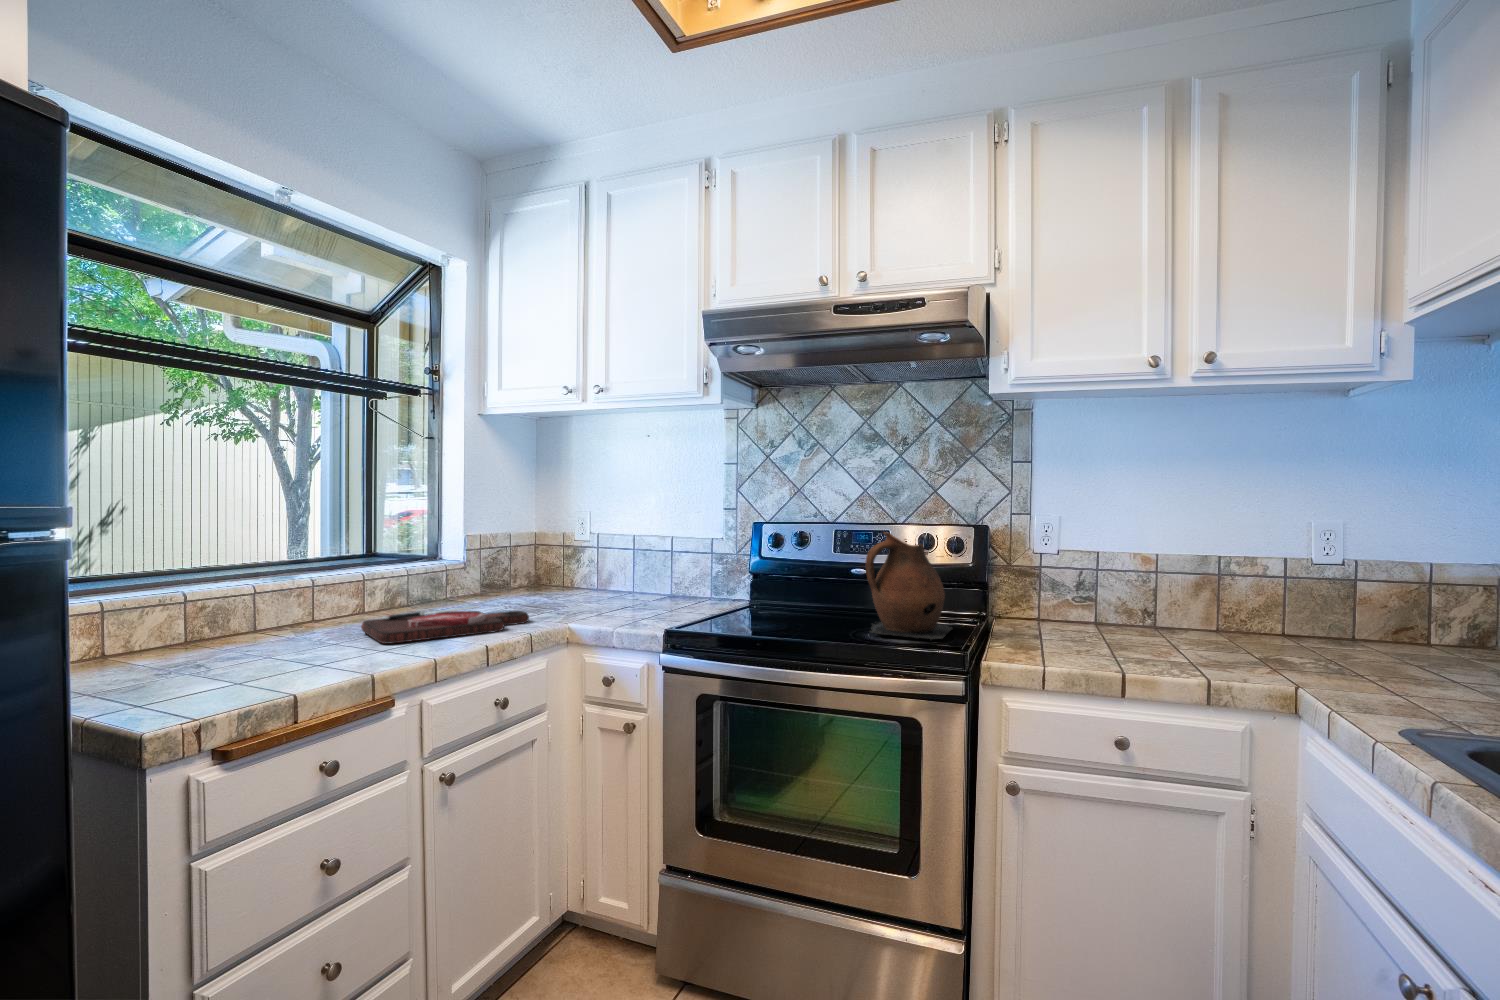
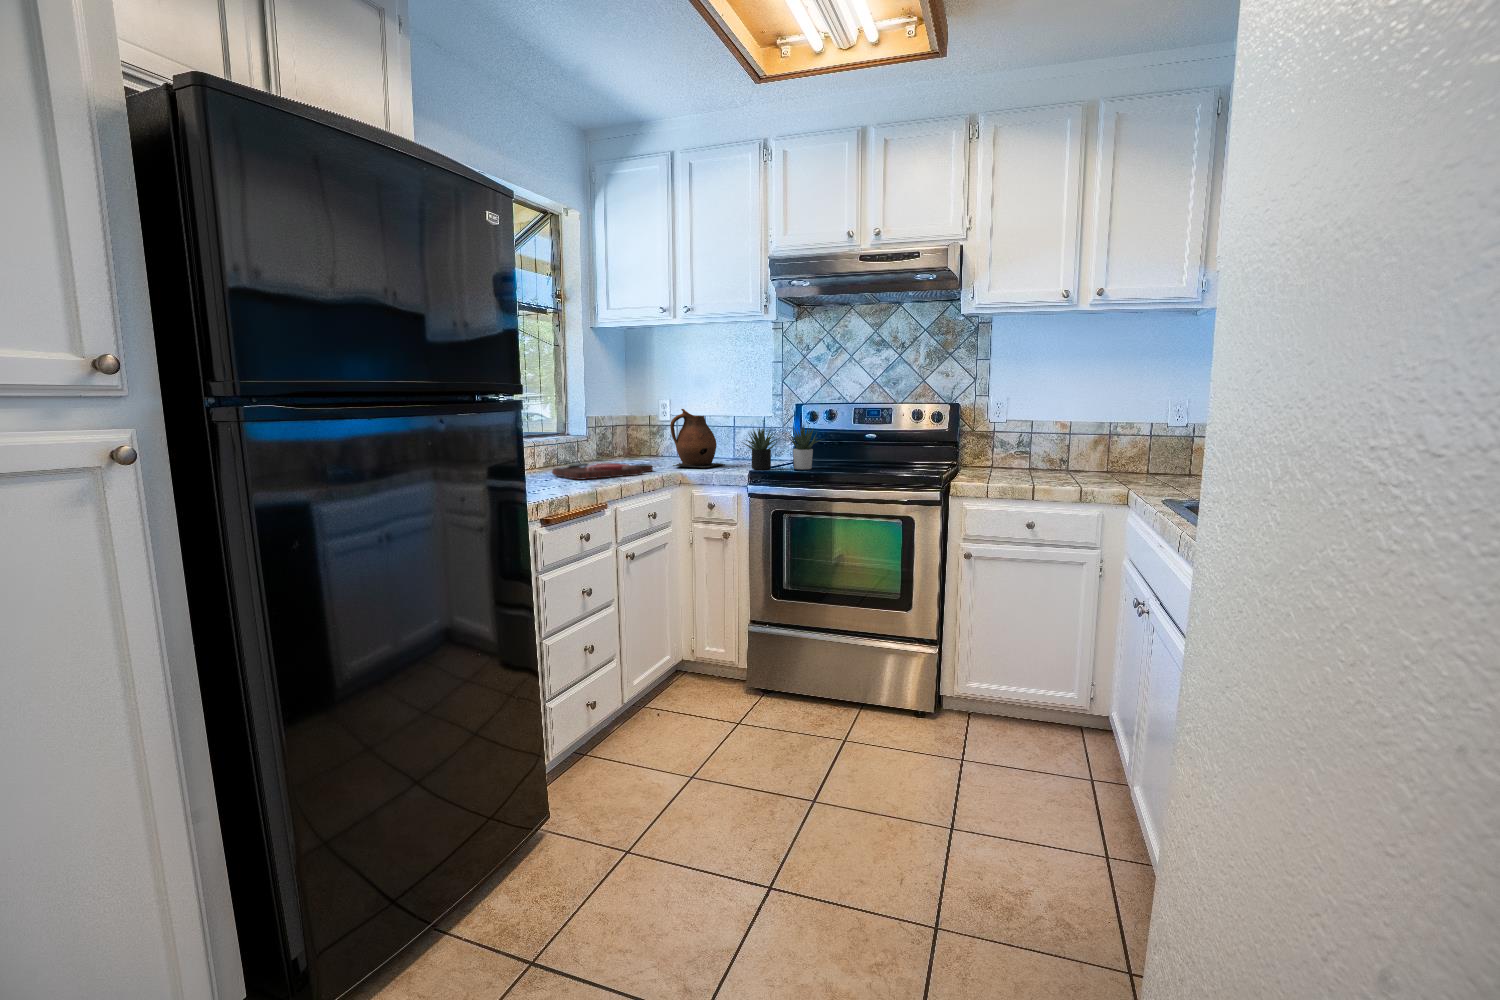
ceramic pitcher: present [866,532,953,640] -> present [670,409,725,468]
succulent plant: none [660,551,787,623] -> present [742,425,821,470]

